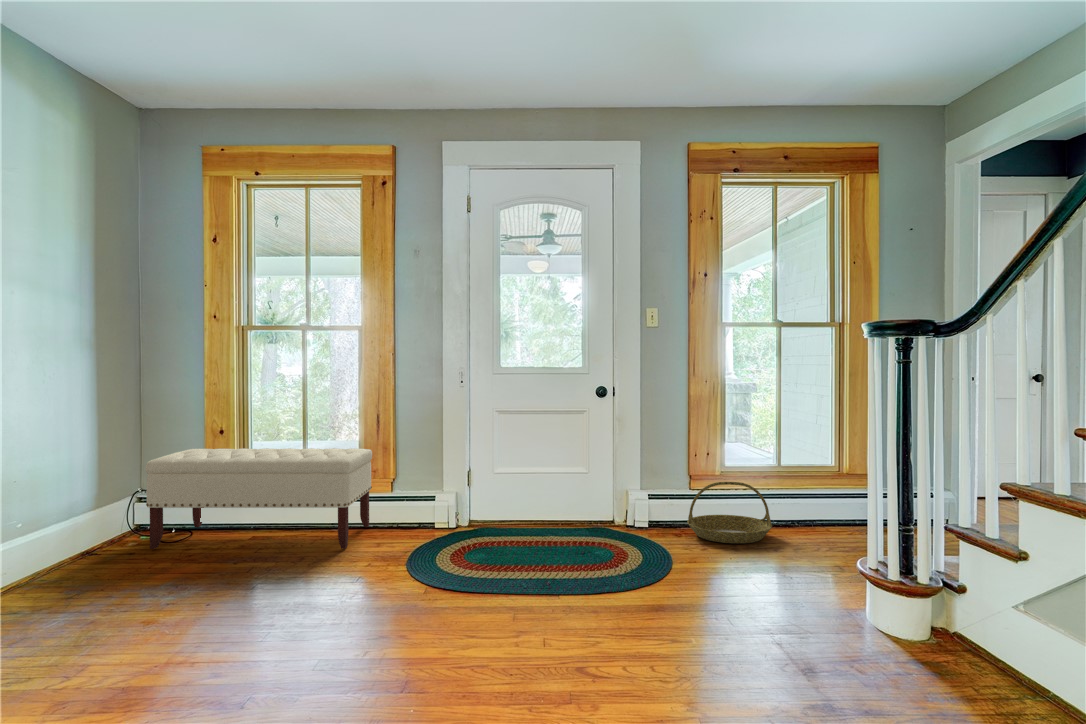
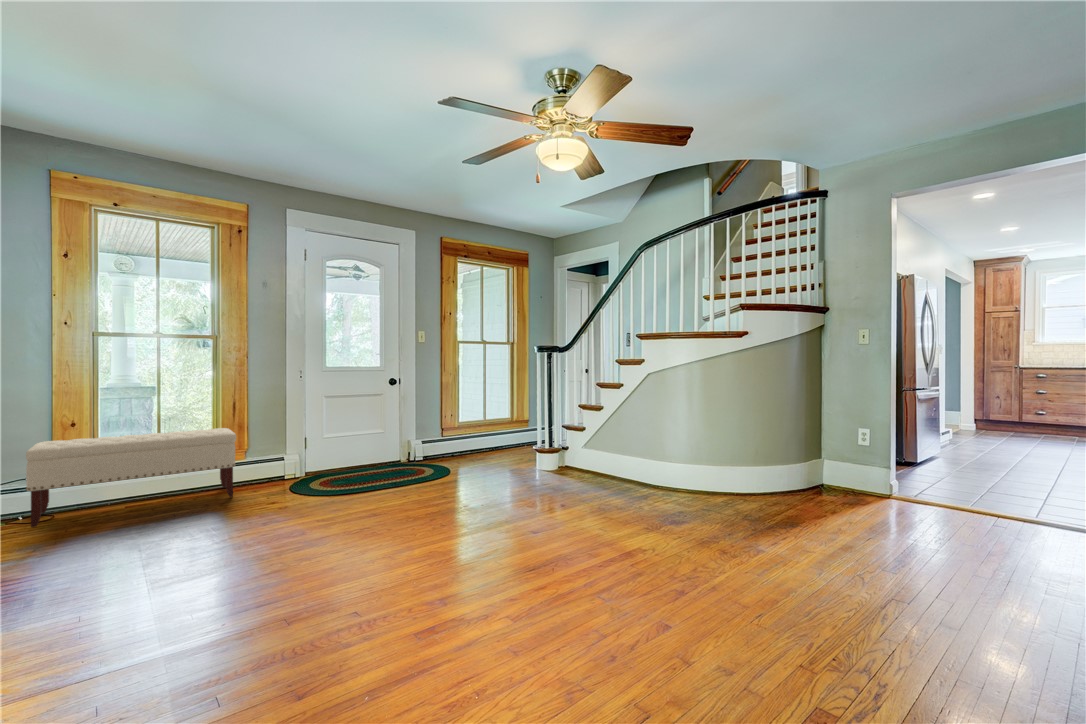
basket: present [687,482,772,543] -> none [445,427,487,459]

